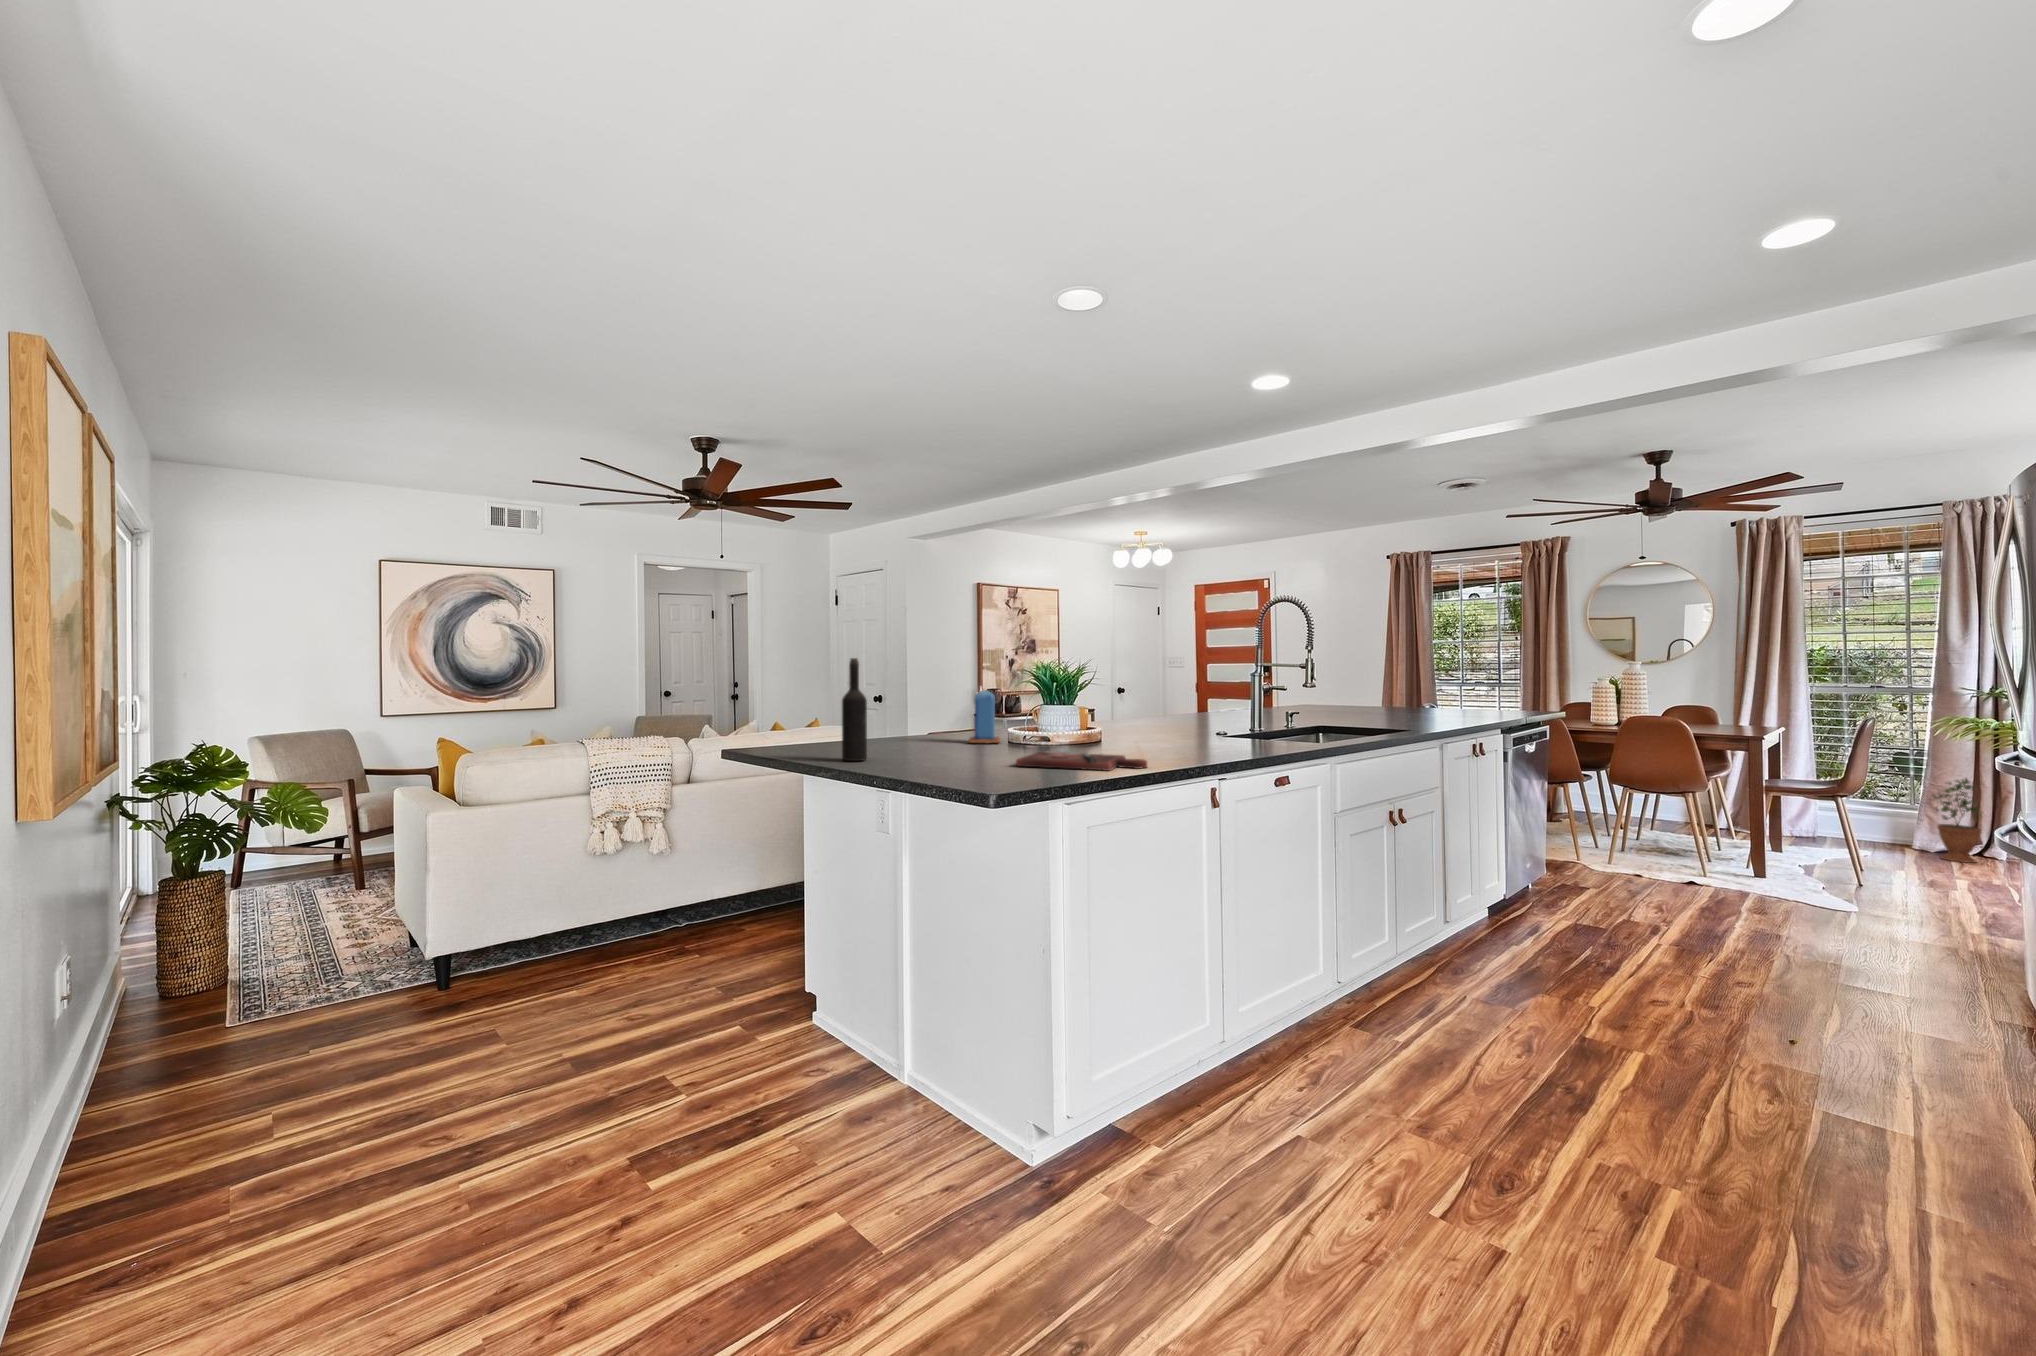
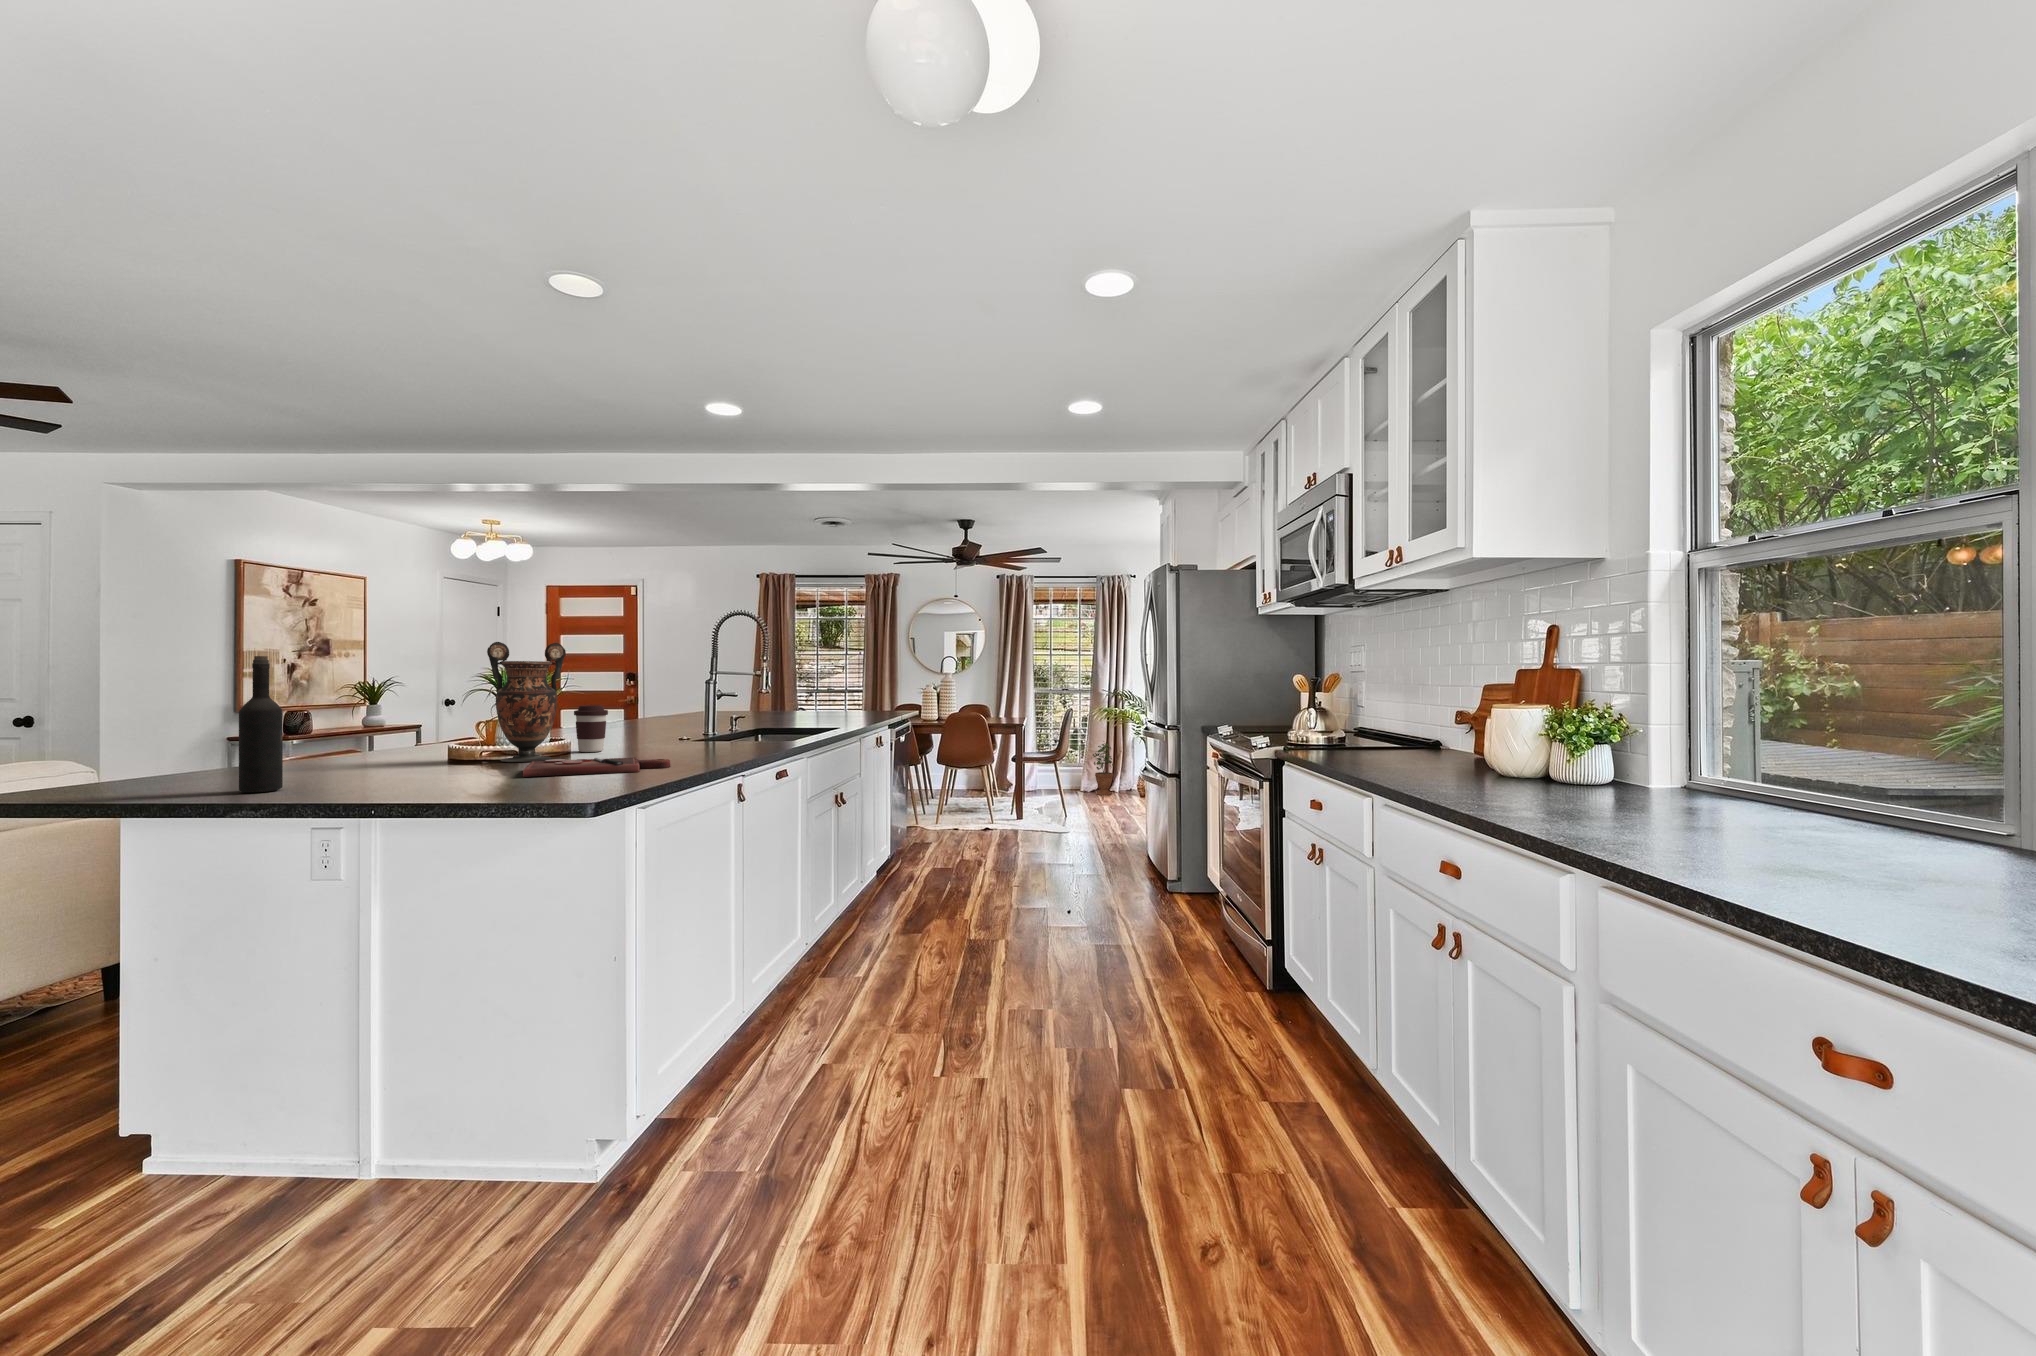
vase: none [1025,642,1086,751] -> present [487,642,566,762]
candle: present [968,688,1000,744] -> none [386,693,438,762]
coffee cup: none [1104,700,1133,745] -> present [574,705,608,752]

